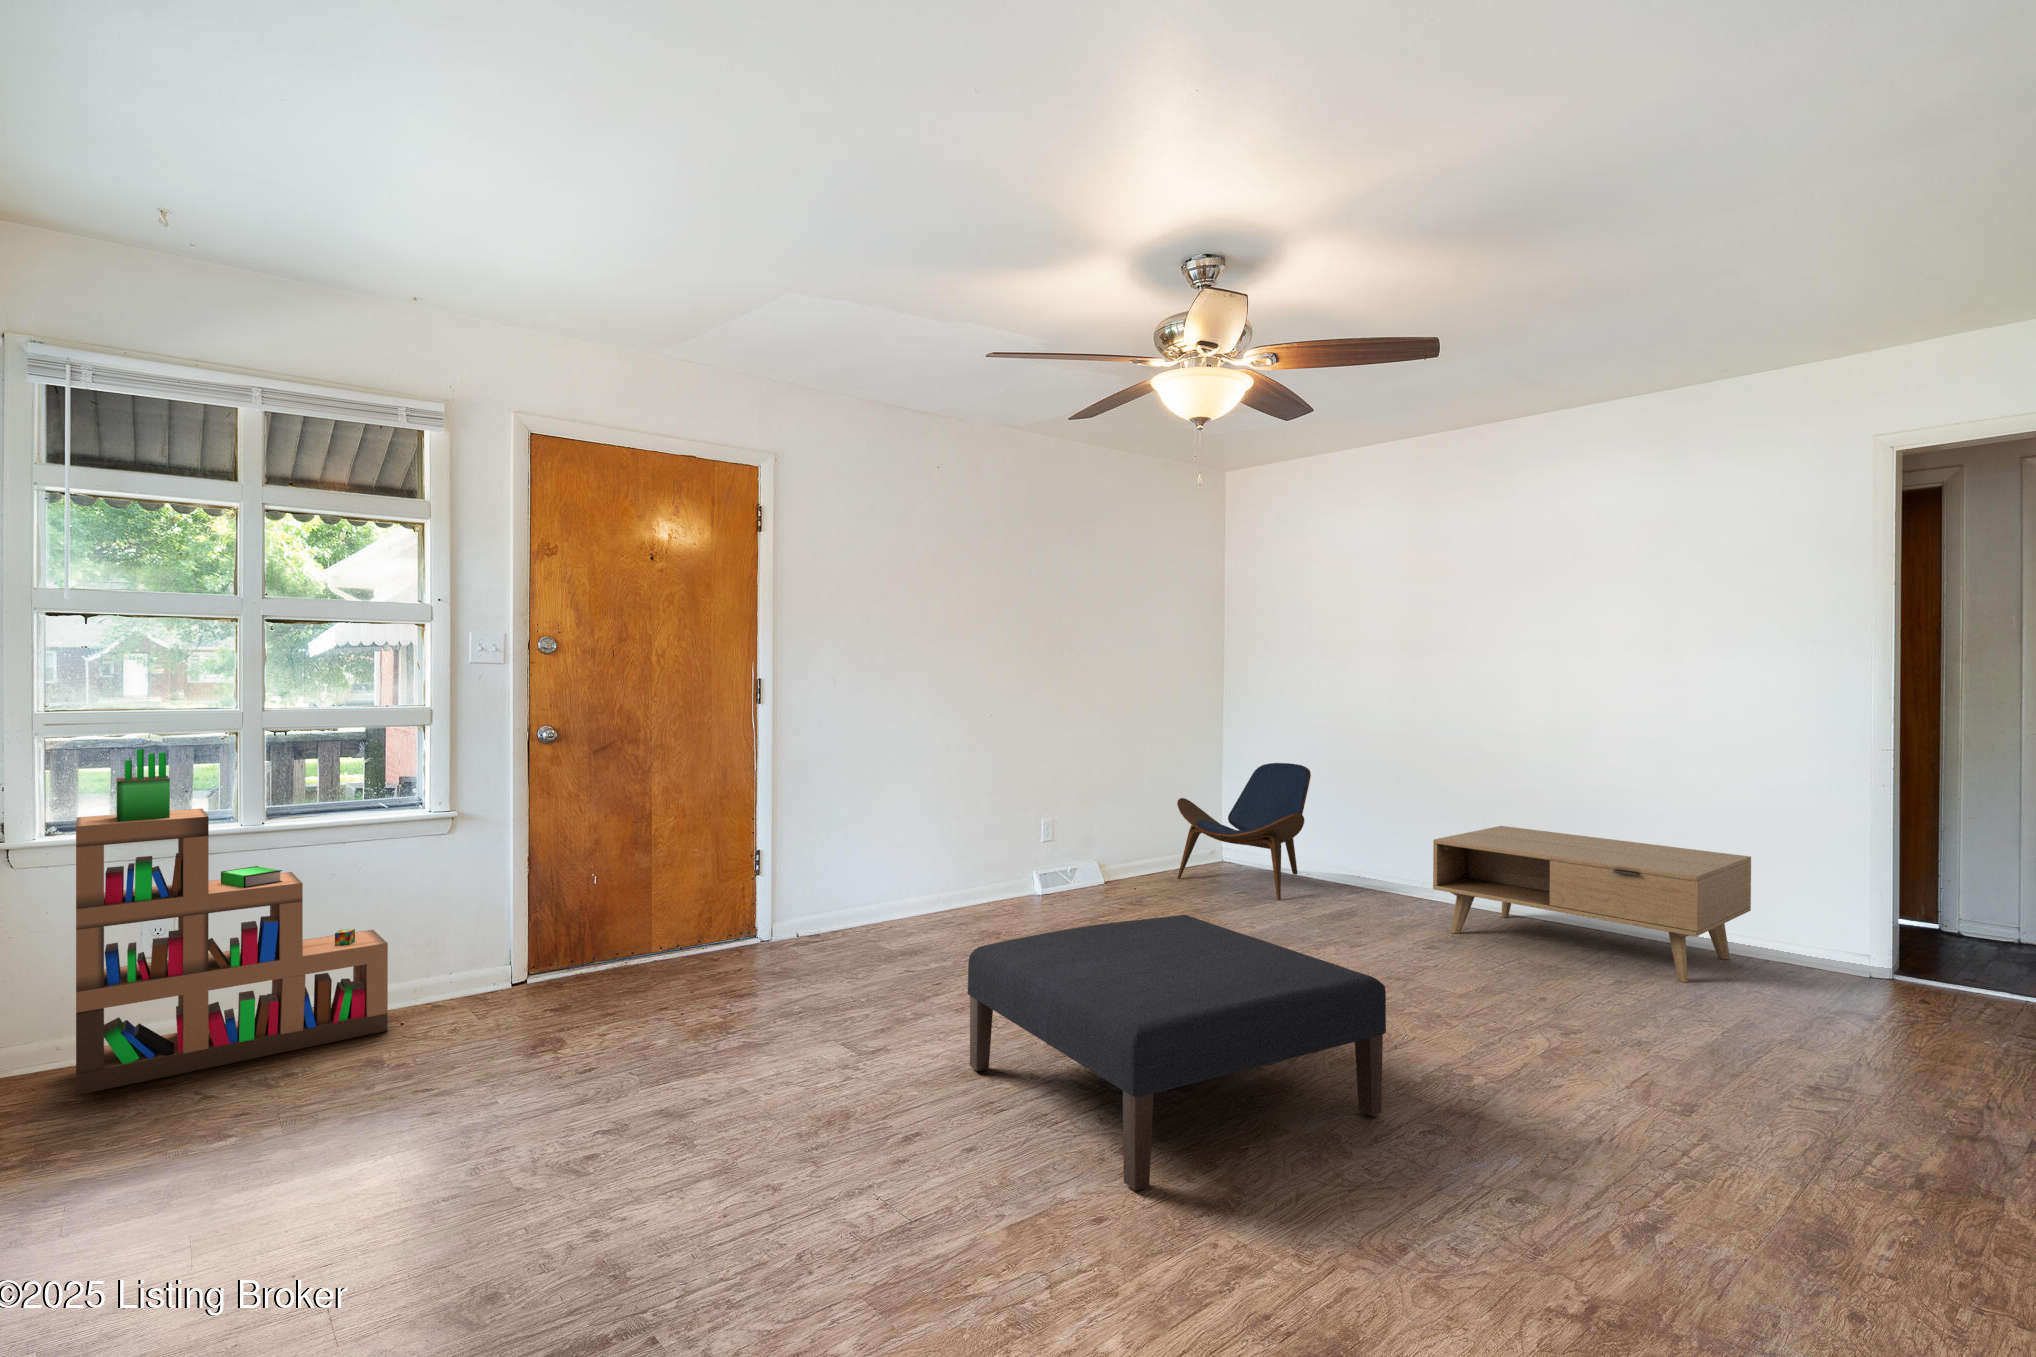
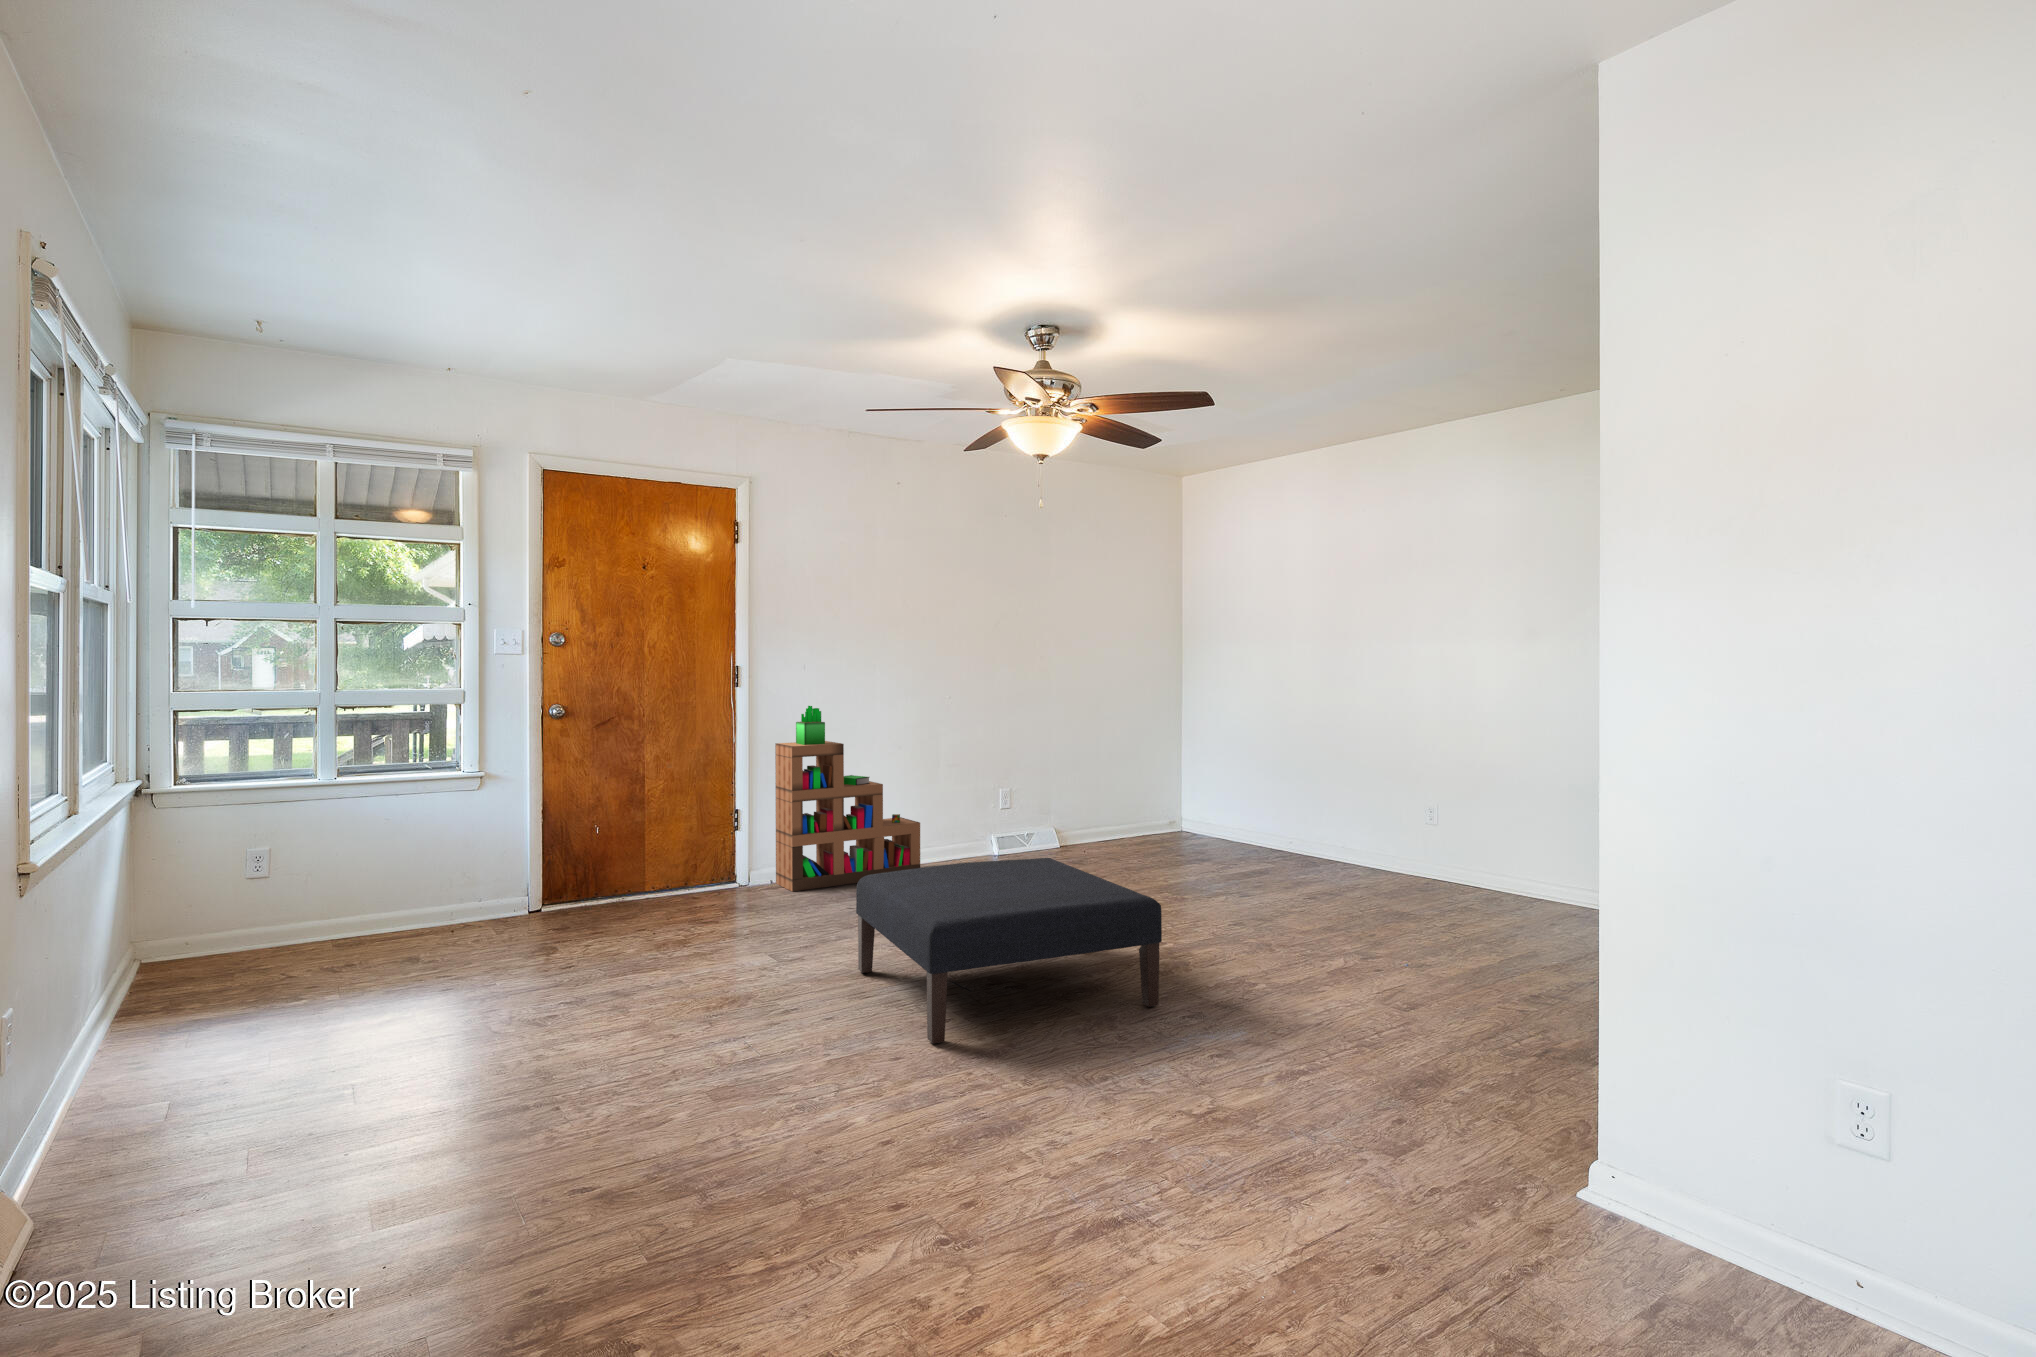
bookshelf: present [76,749,388,1095] -> present [775,706,920,892]
lounge chair: present [1177,763,1311,900] -> none [1127,742,1246,862]
coffee table: present [1433,826,1751,982] -> none [1320,797,1590,927]

